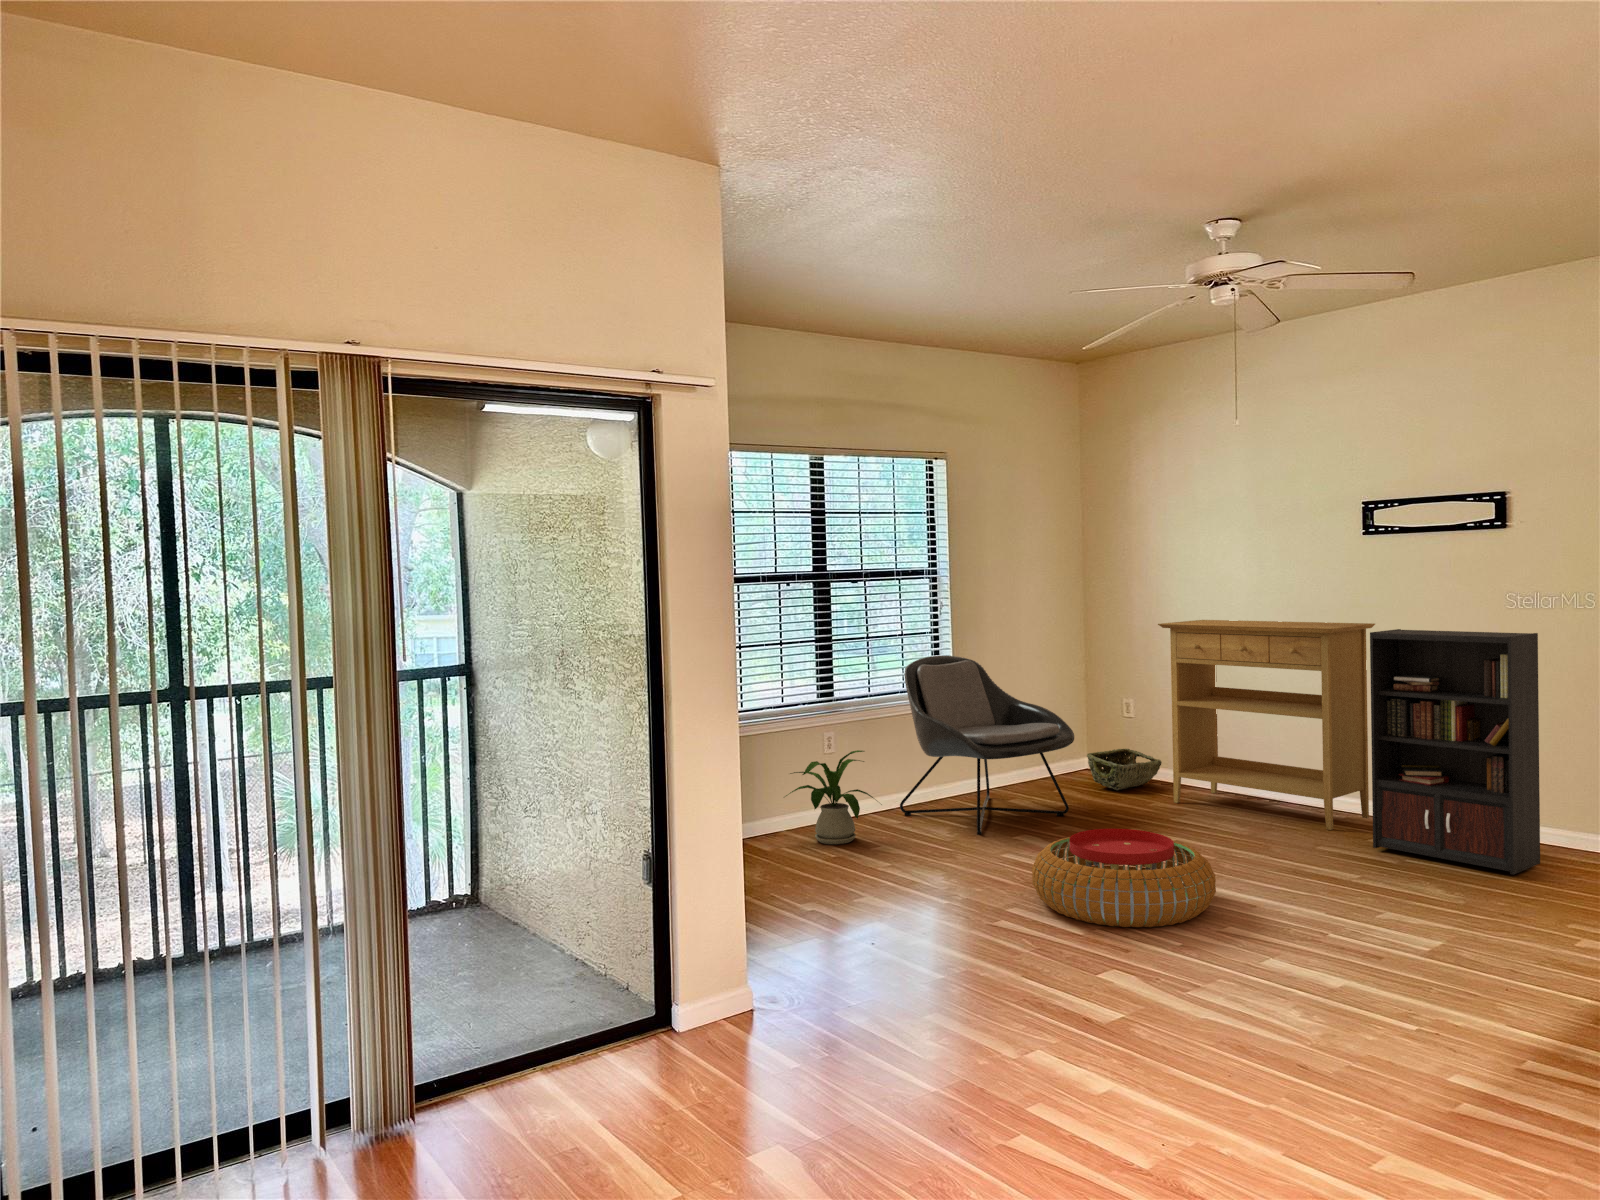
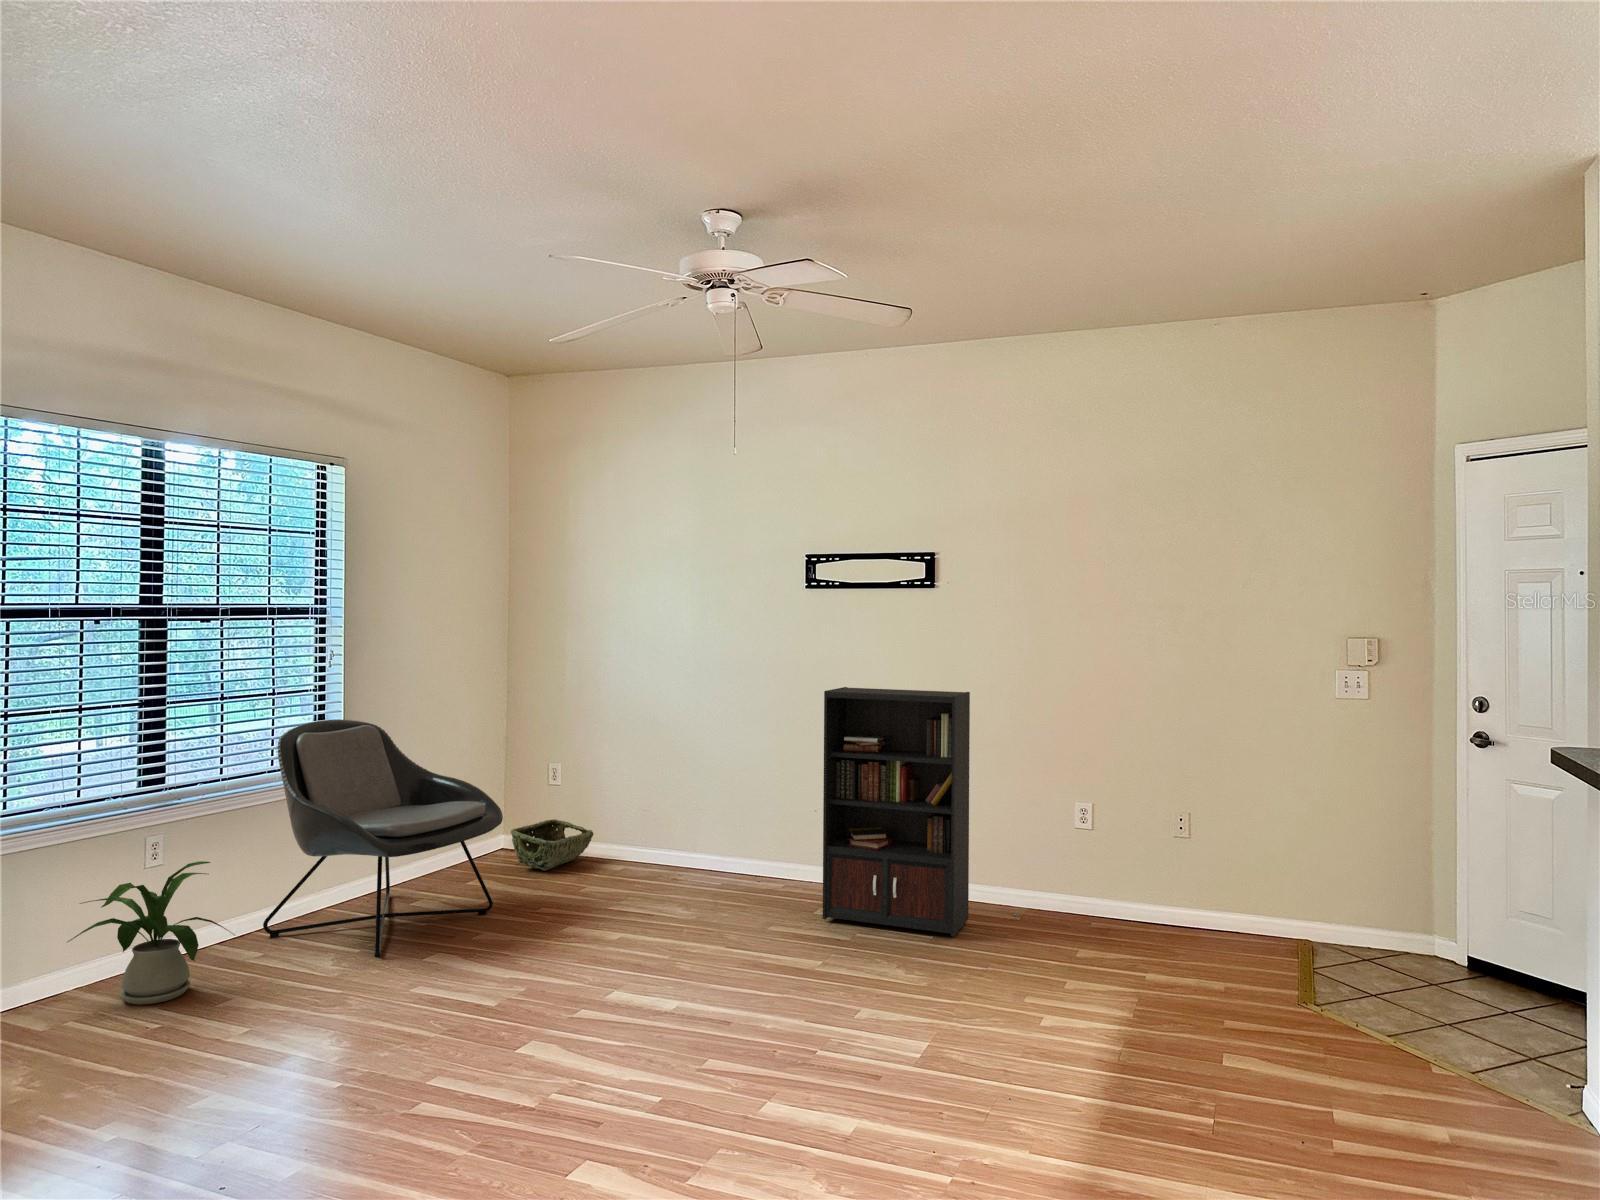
console table: present [1158,620,1375,830] -> none [598,674,815,900]
pouf: present [1032,828,1216,928] -> none [459,943,691,1089]

